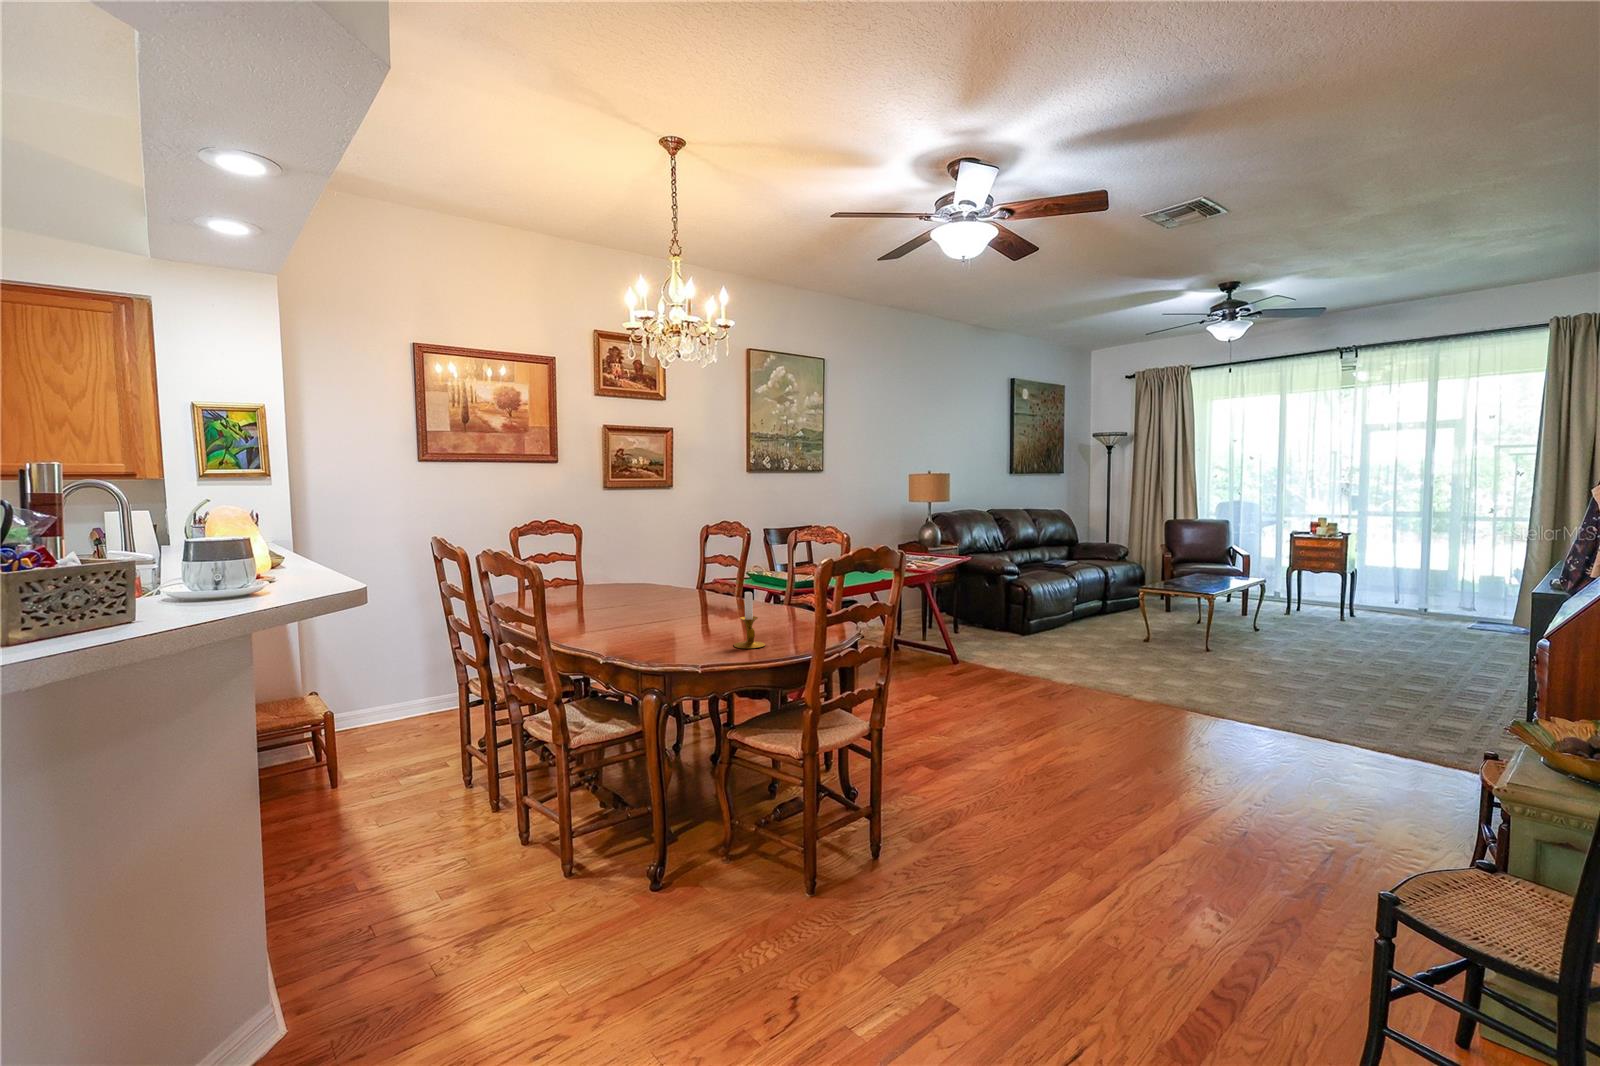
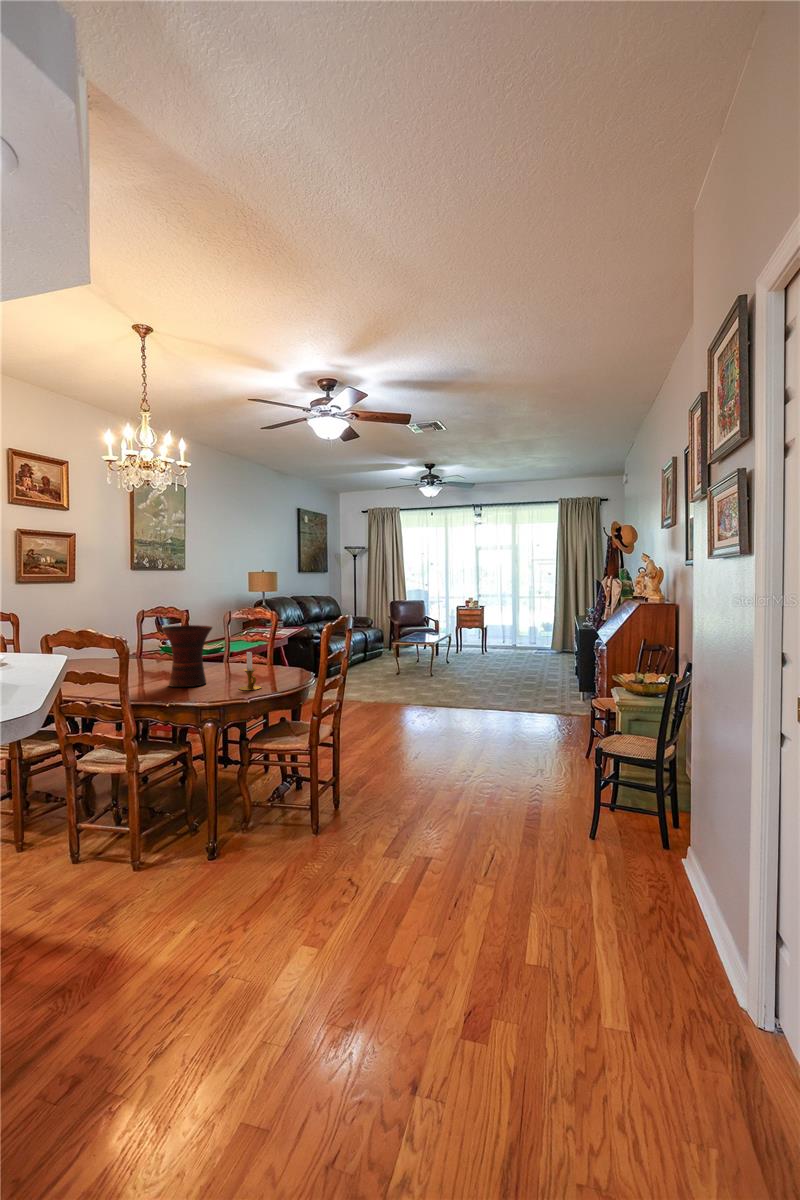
vase: none [655,548,722,633] -> present [162,625,212,687]

